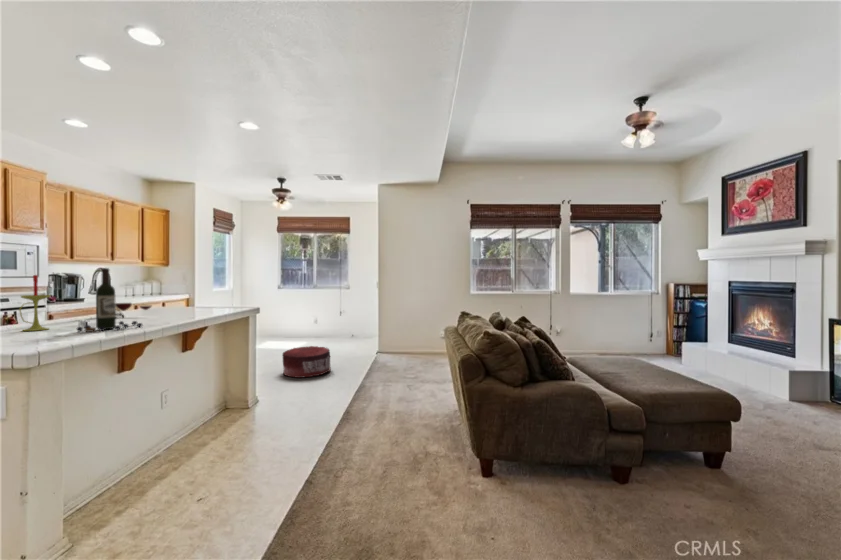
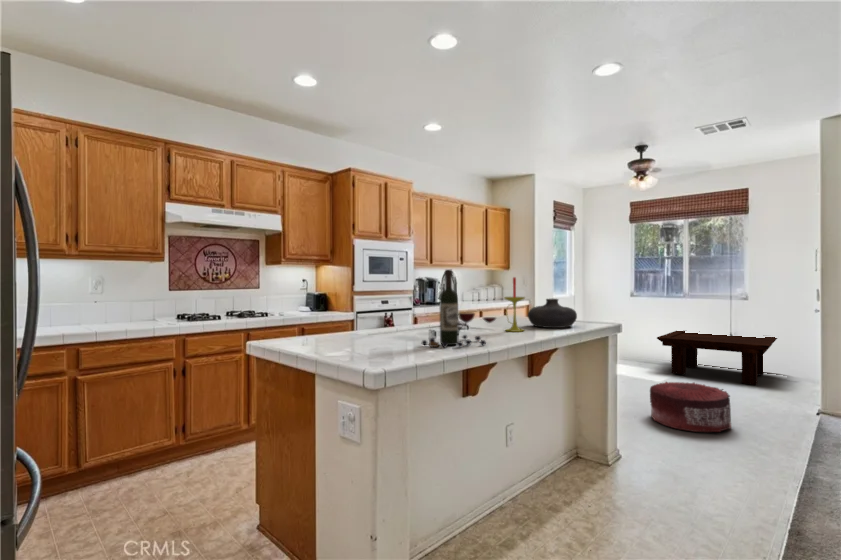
candle: present [19,275,50,331] -> present [504,277,525,332]
vase: none [182,291,223,313] -> present [528,298,577,328]
coffee table: none [294,313,366,345] -> present [657,331,777,385]

